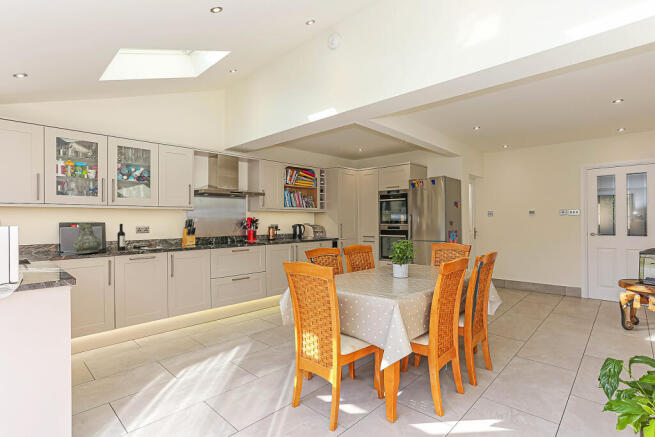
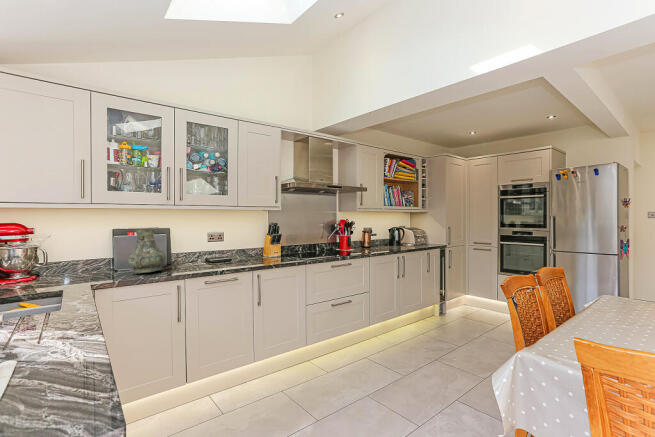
wine bottle: present [117,224,162,251] -> none [186,230,244,267]

